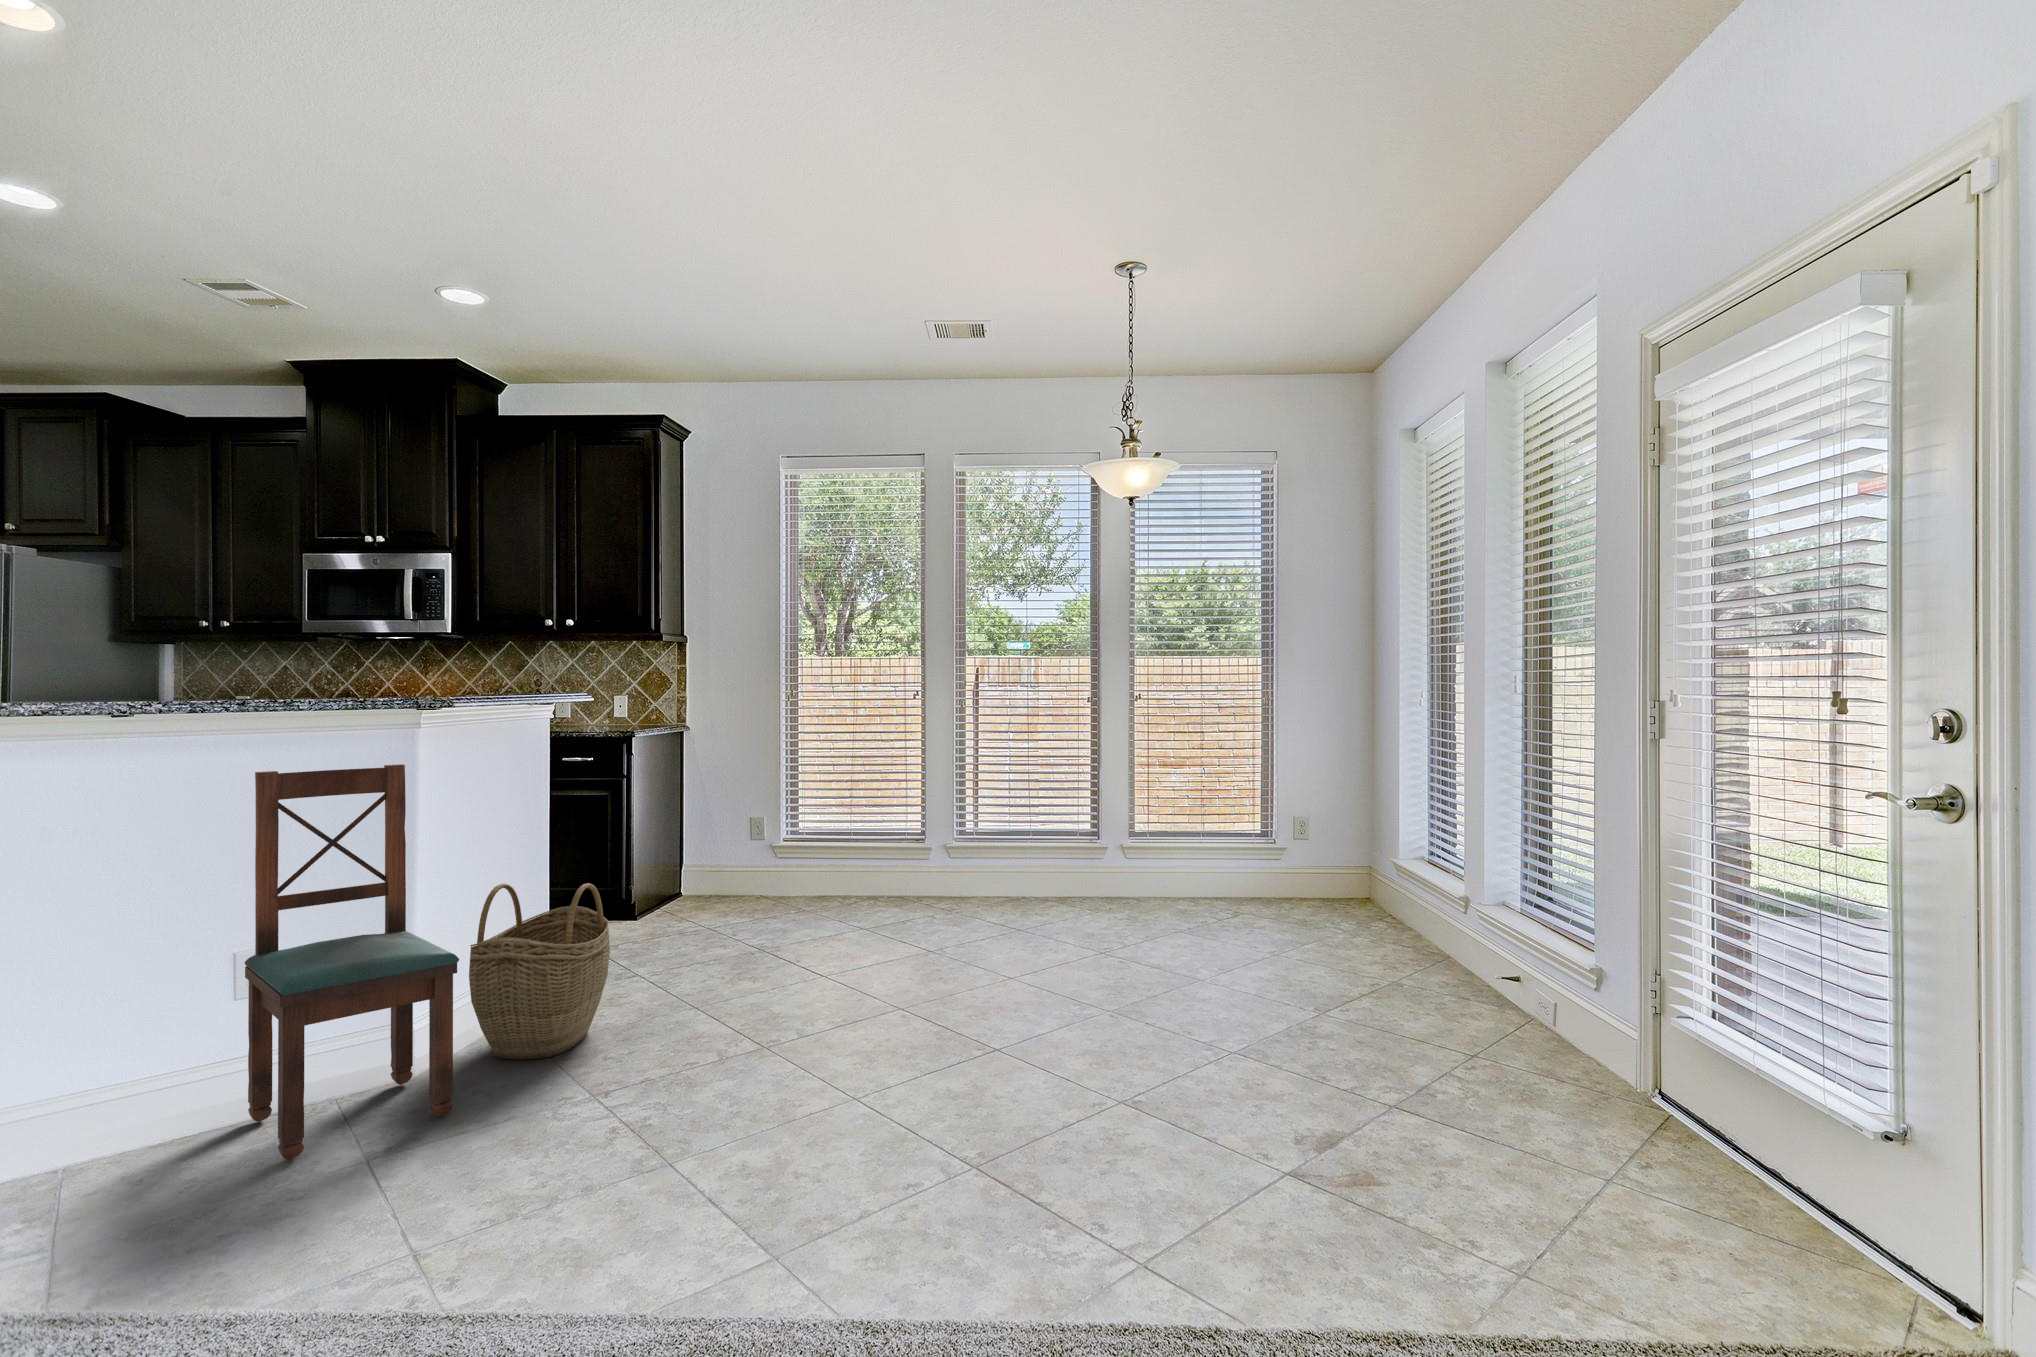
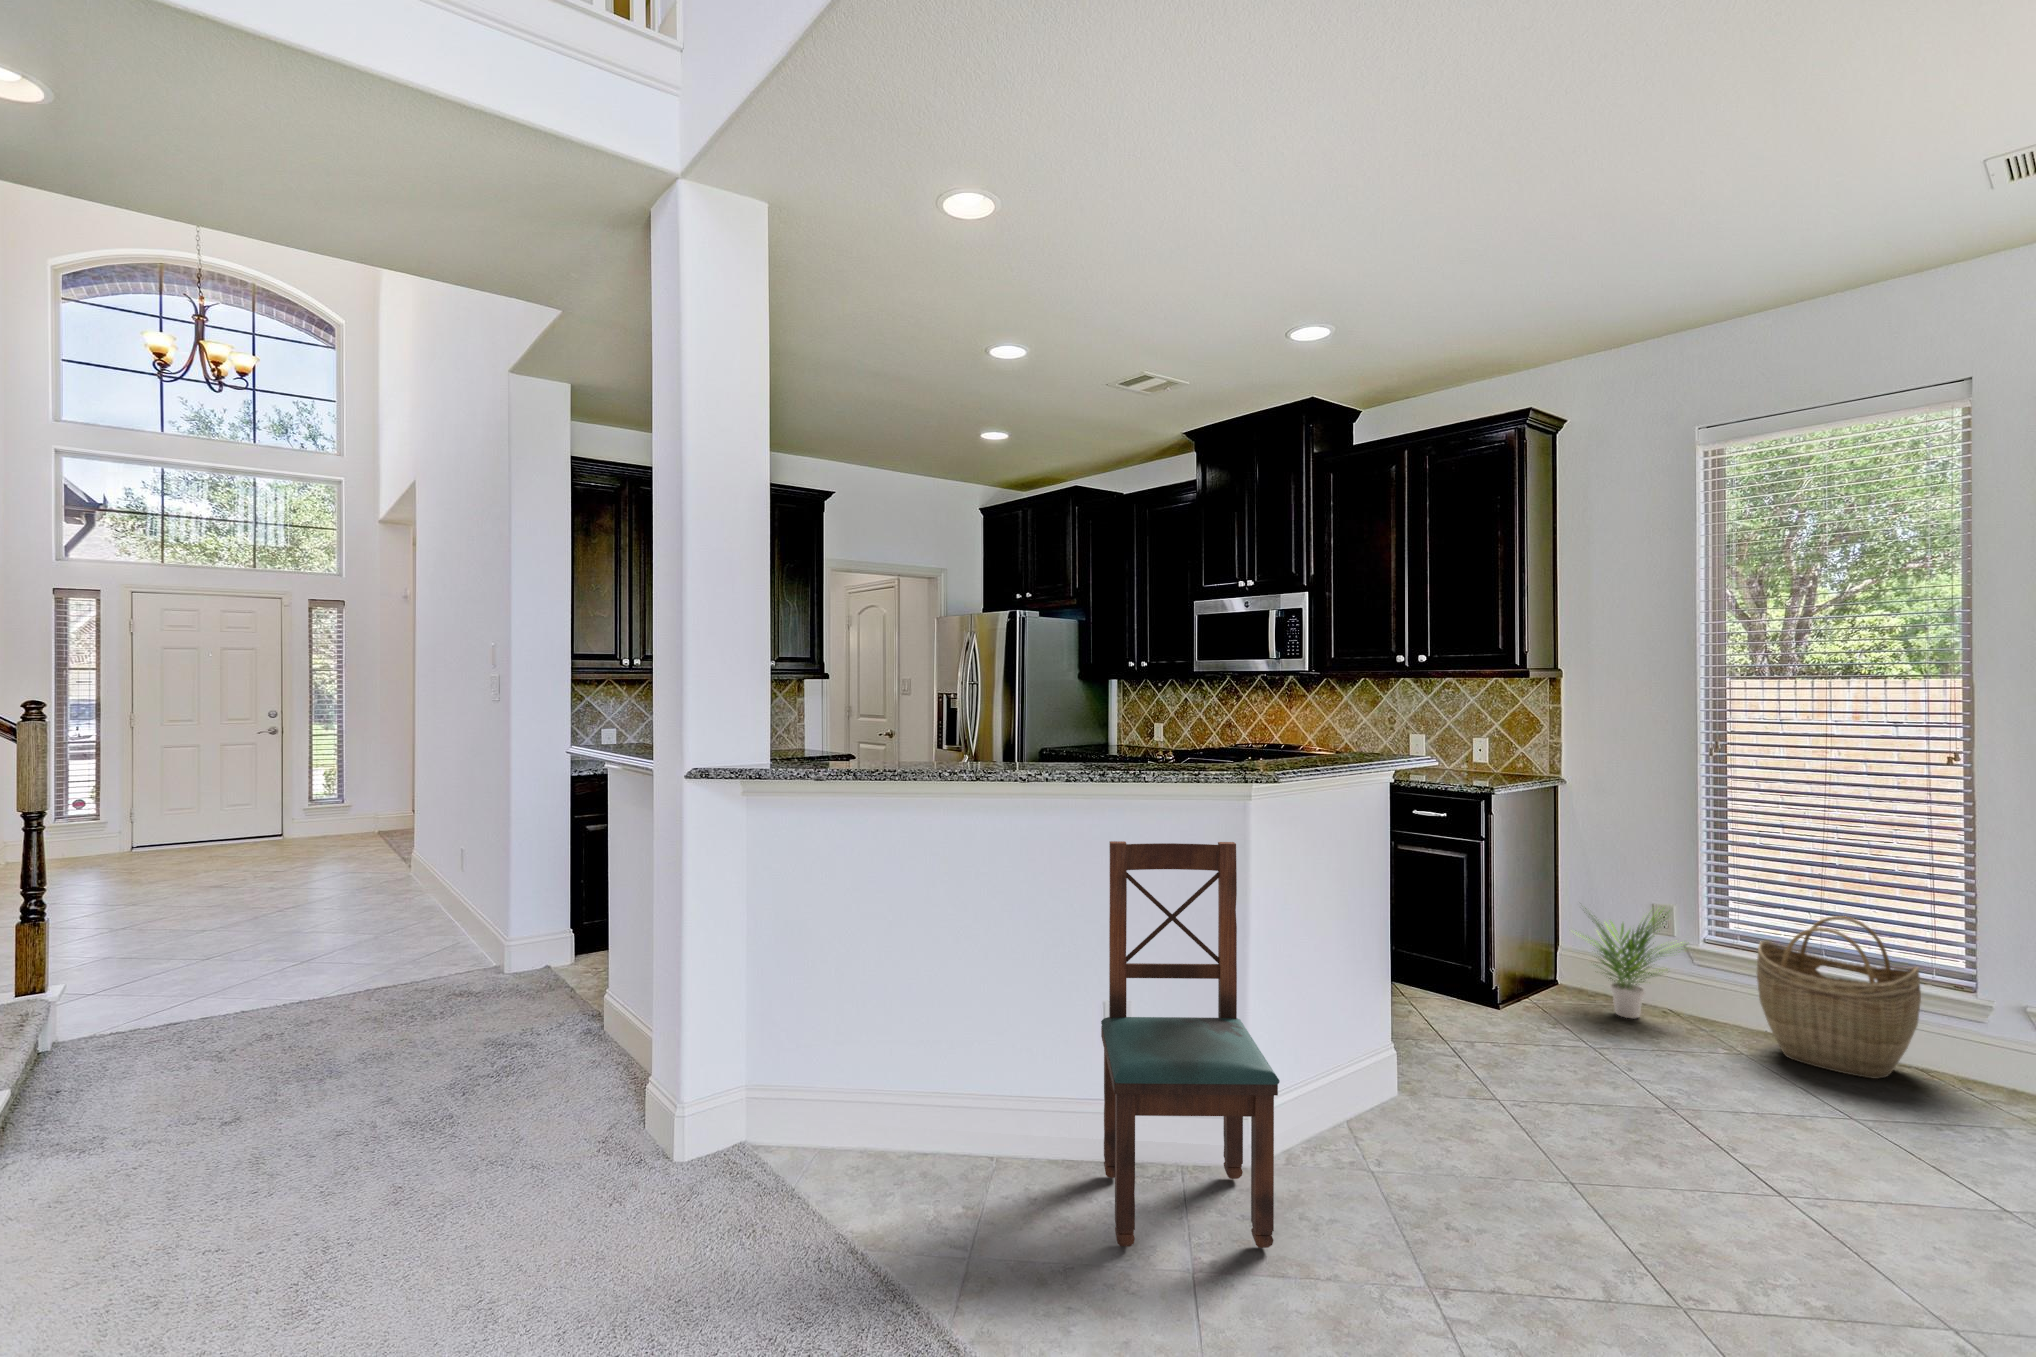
potted plant: none [691,818,778,910] -> present [1580,908,1687,1018]
woven basket: present [469,883,610,1060] -> present [1757,916,1921,1079]

